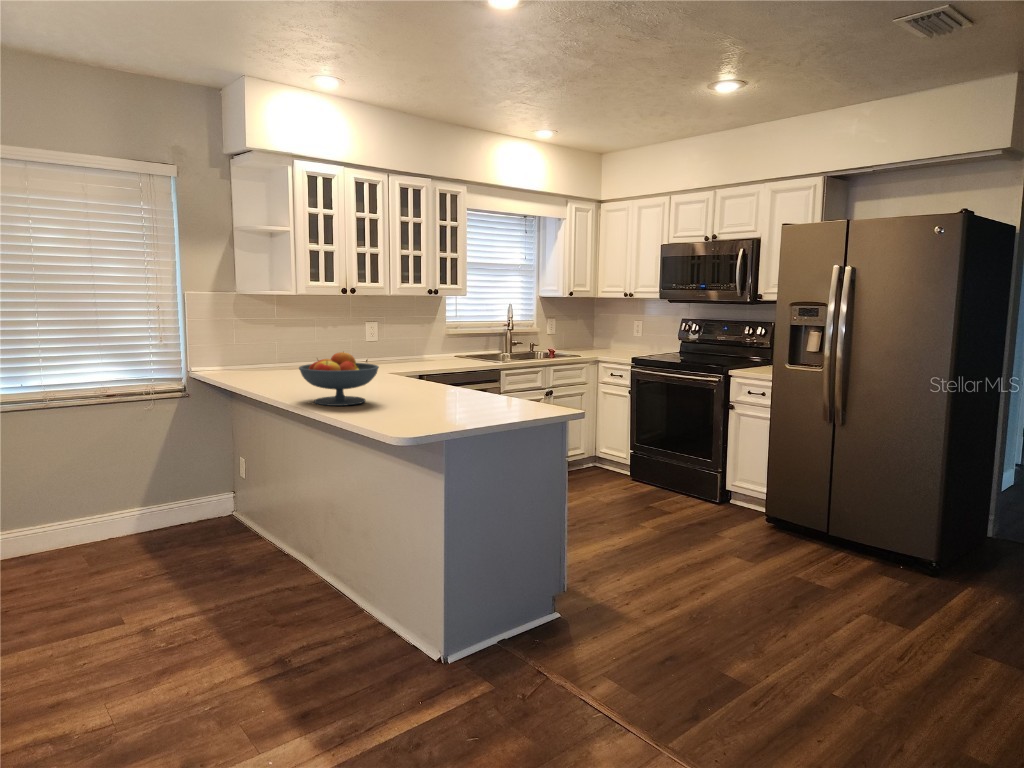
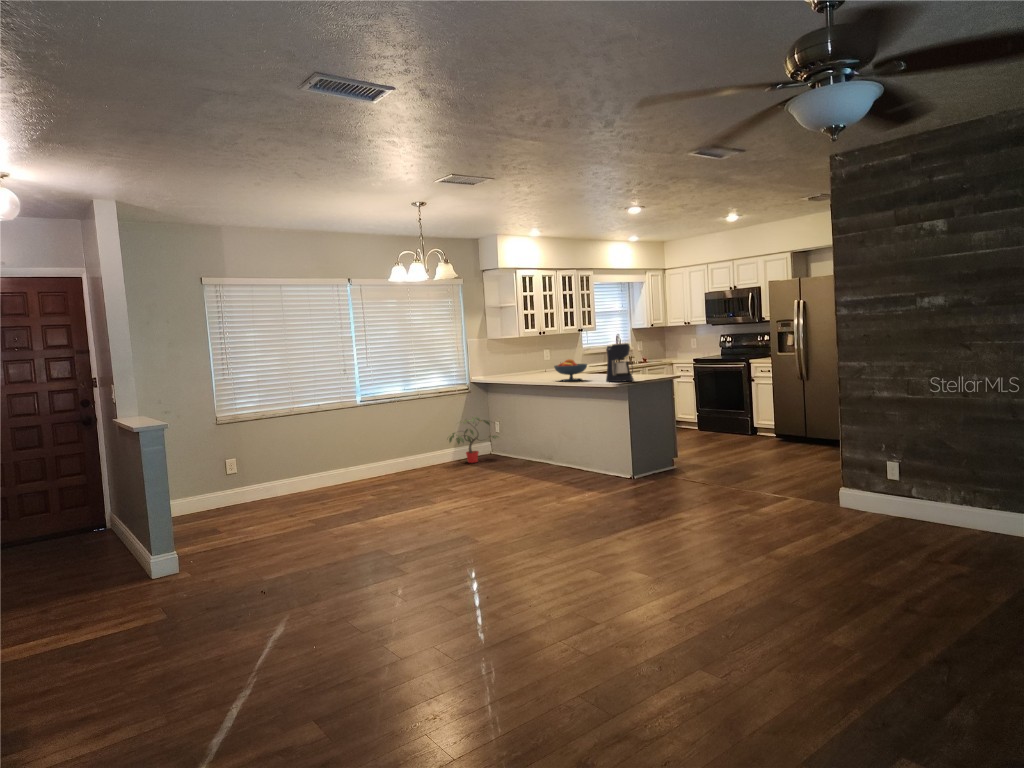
coffee maker: none [406,327,474,421] -> present [606,343,634,382]
potted plant: none [112,447,239,541] -> present [449,417,498,463]

